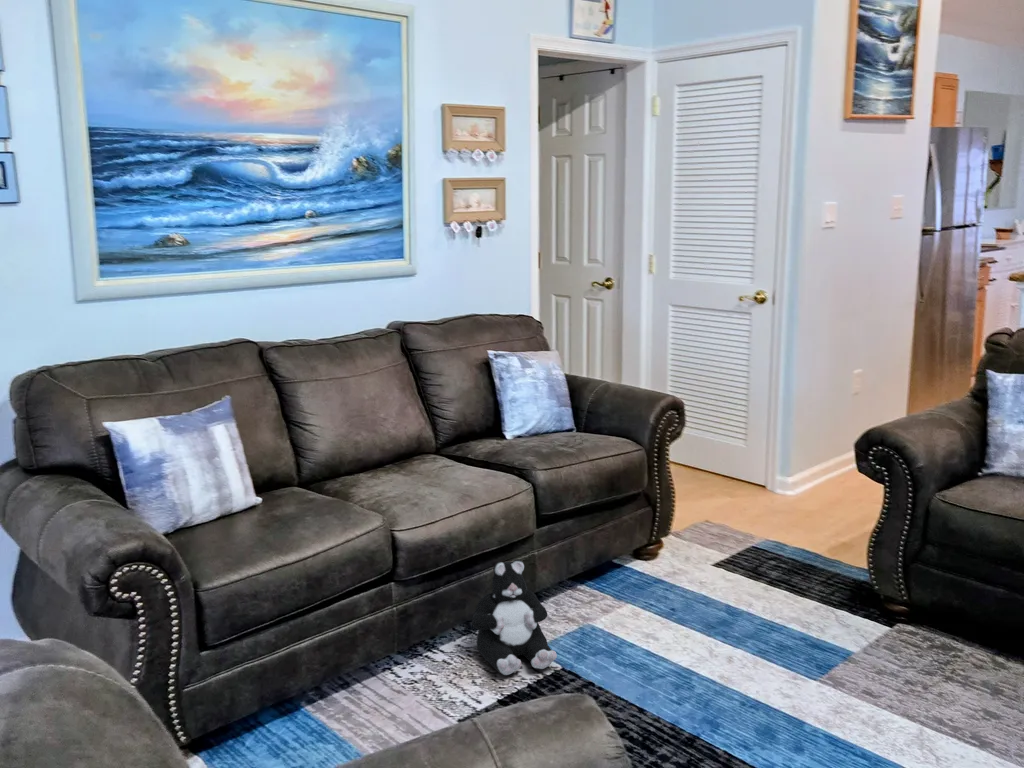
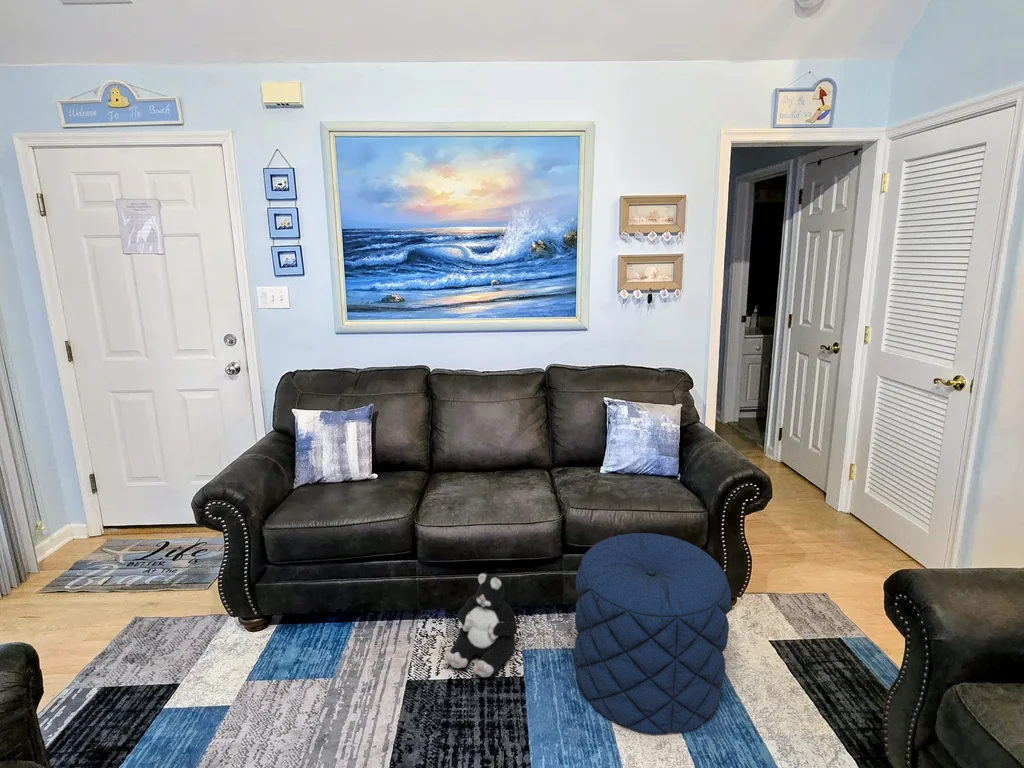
pouf: none [590,470,744,648] -> present [574,533,731,735]

